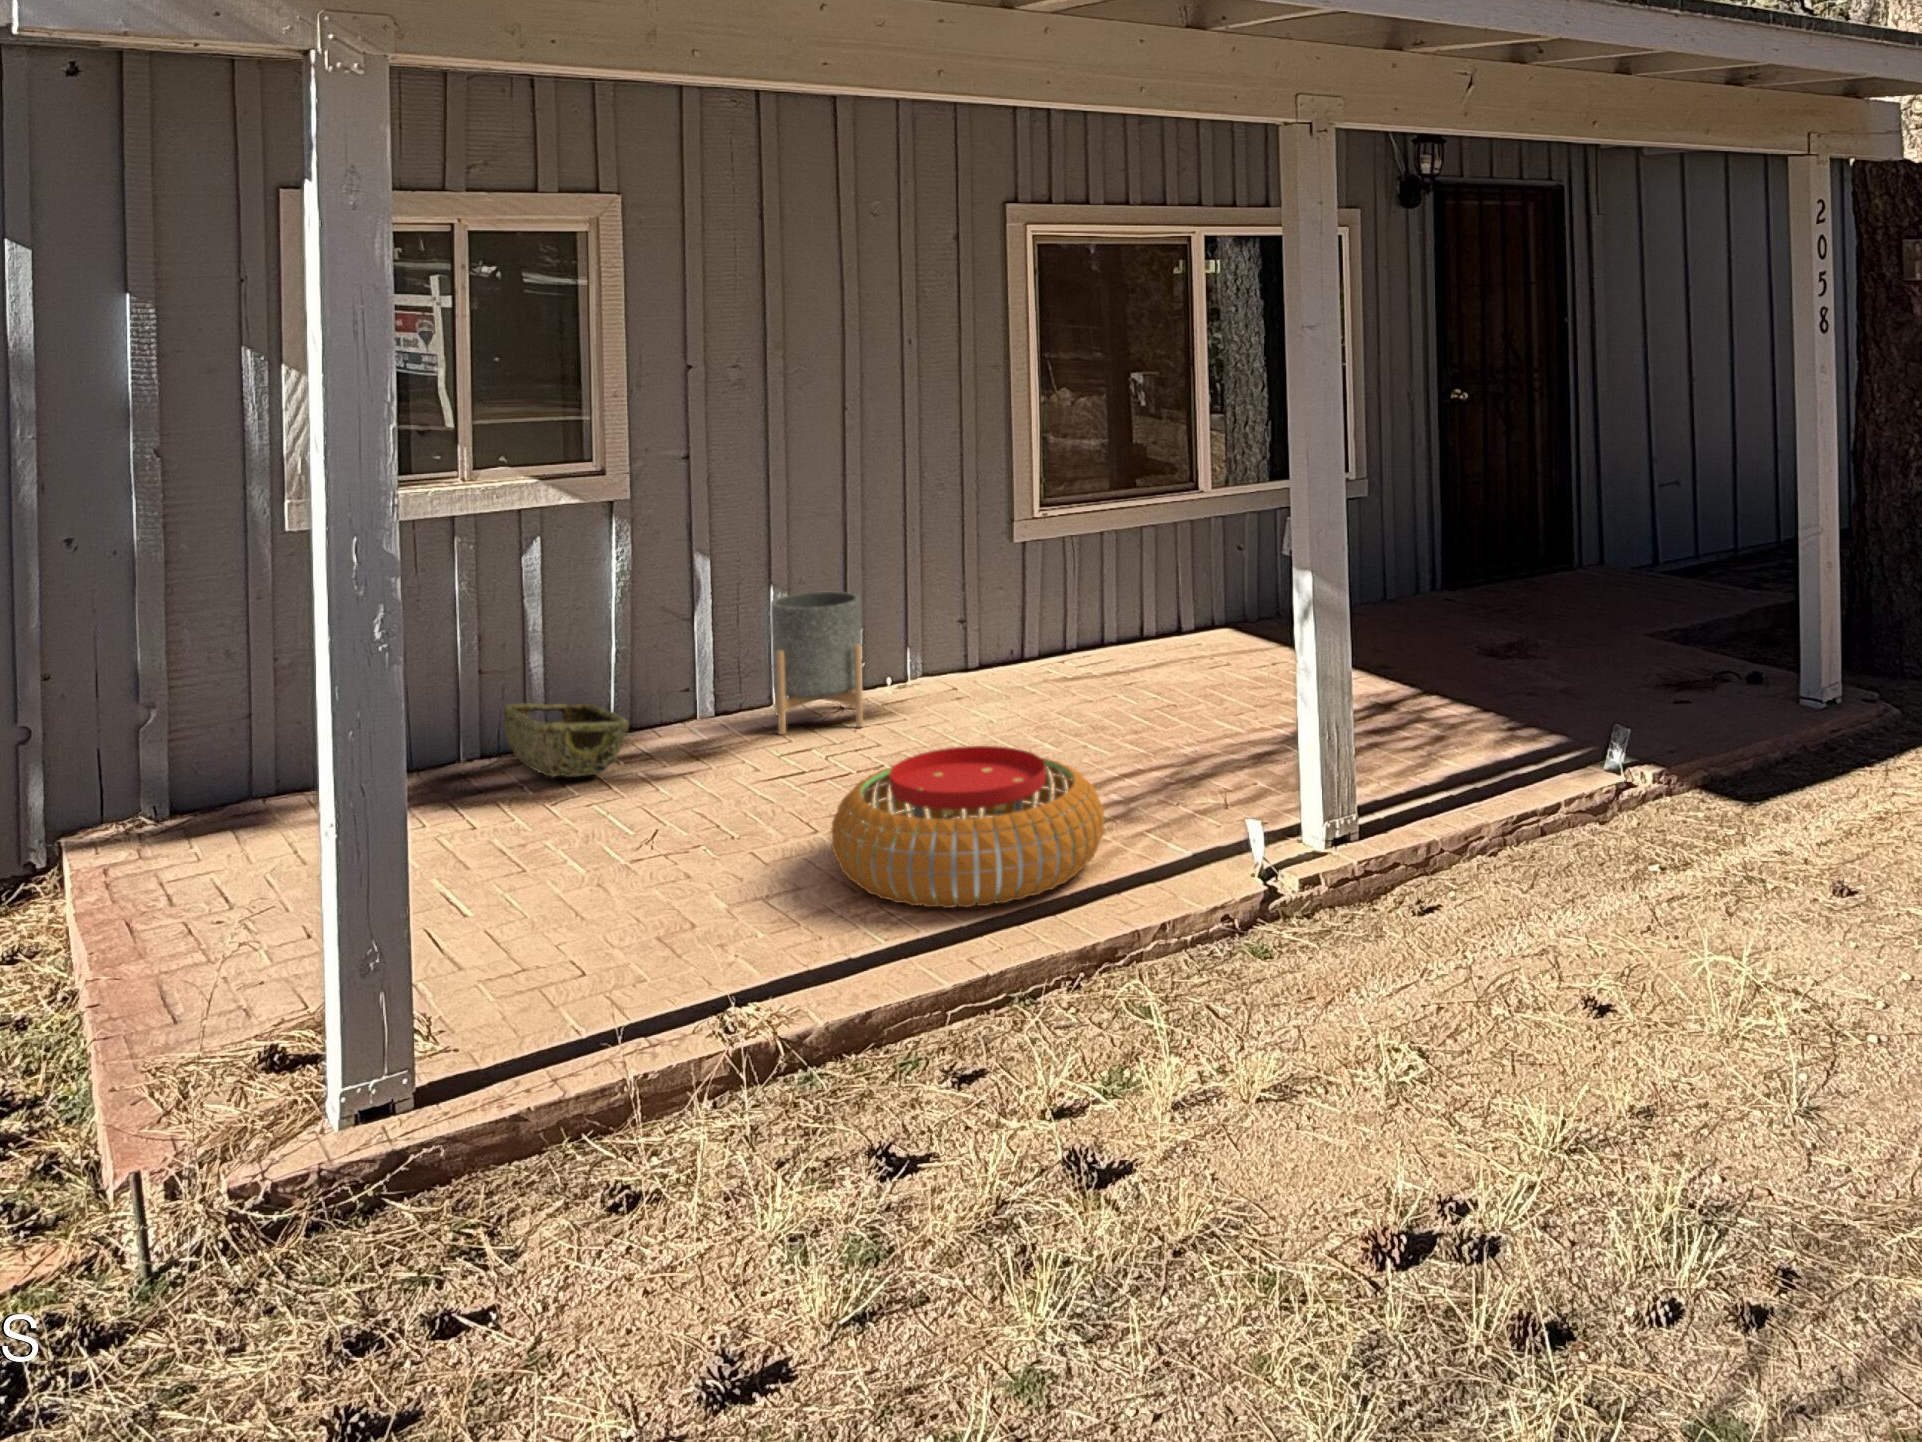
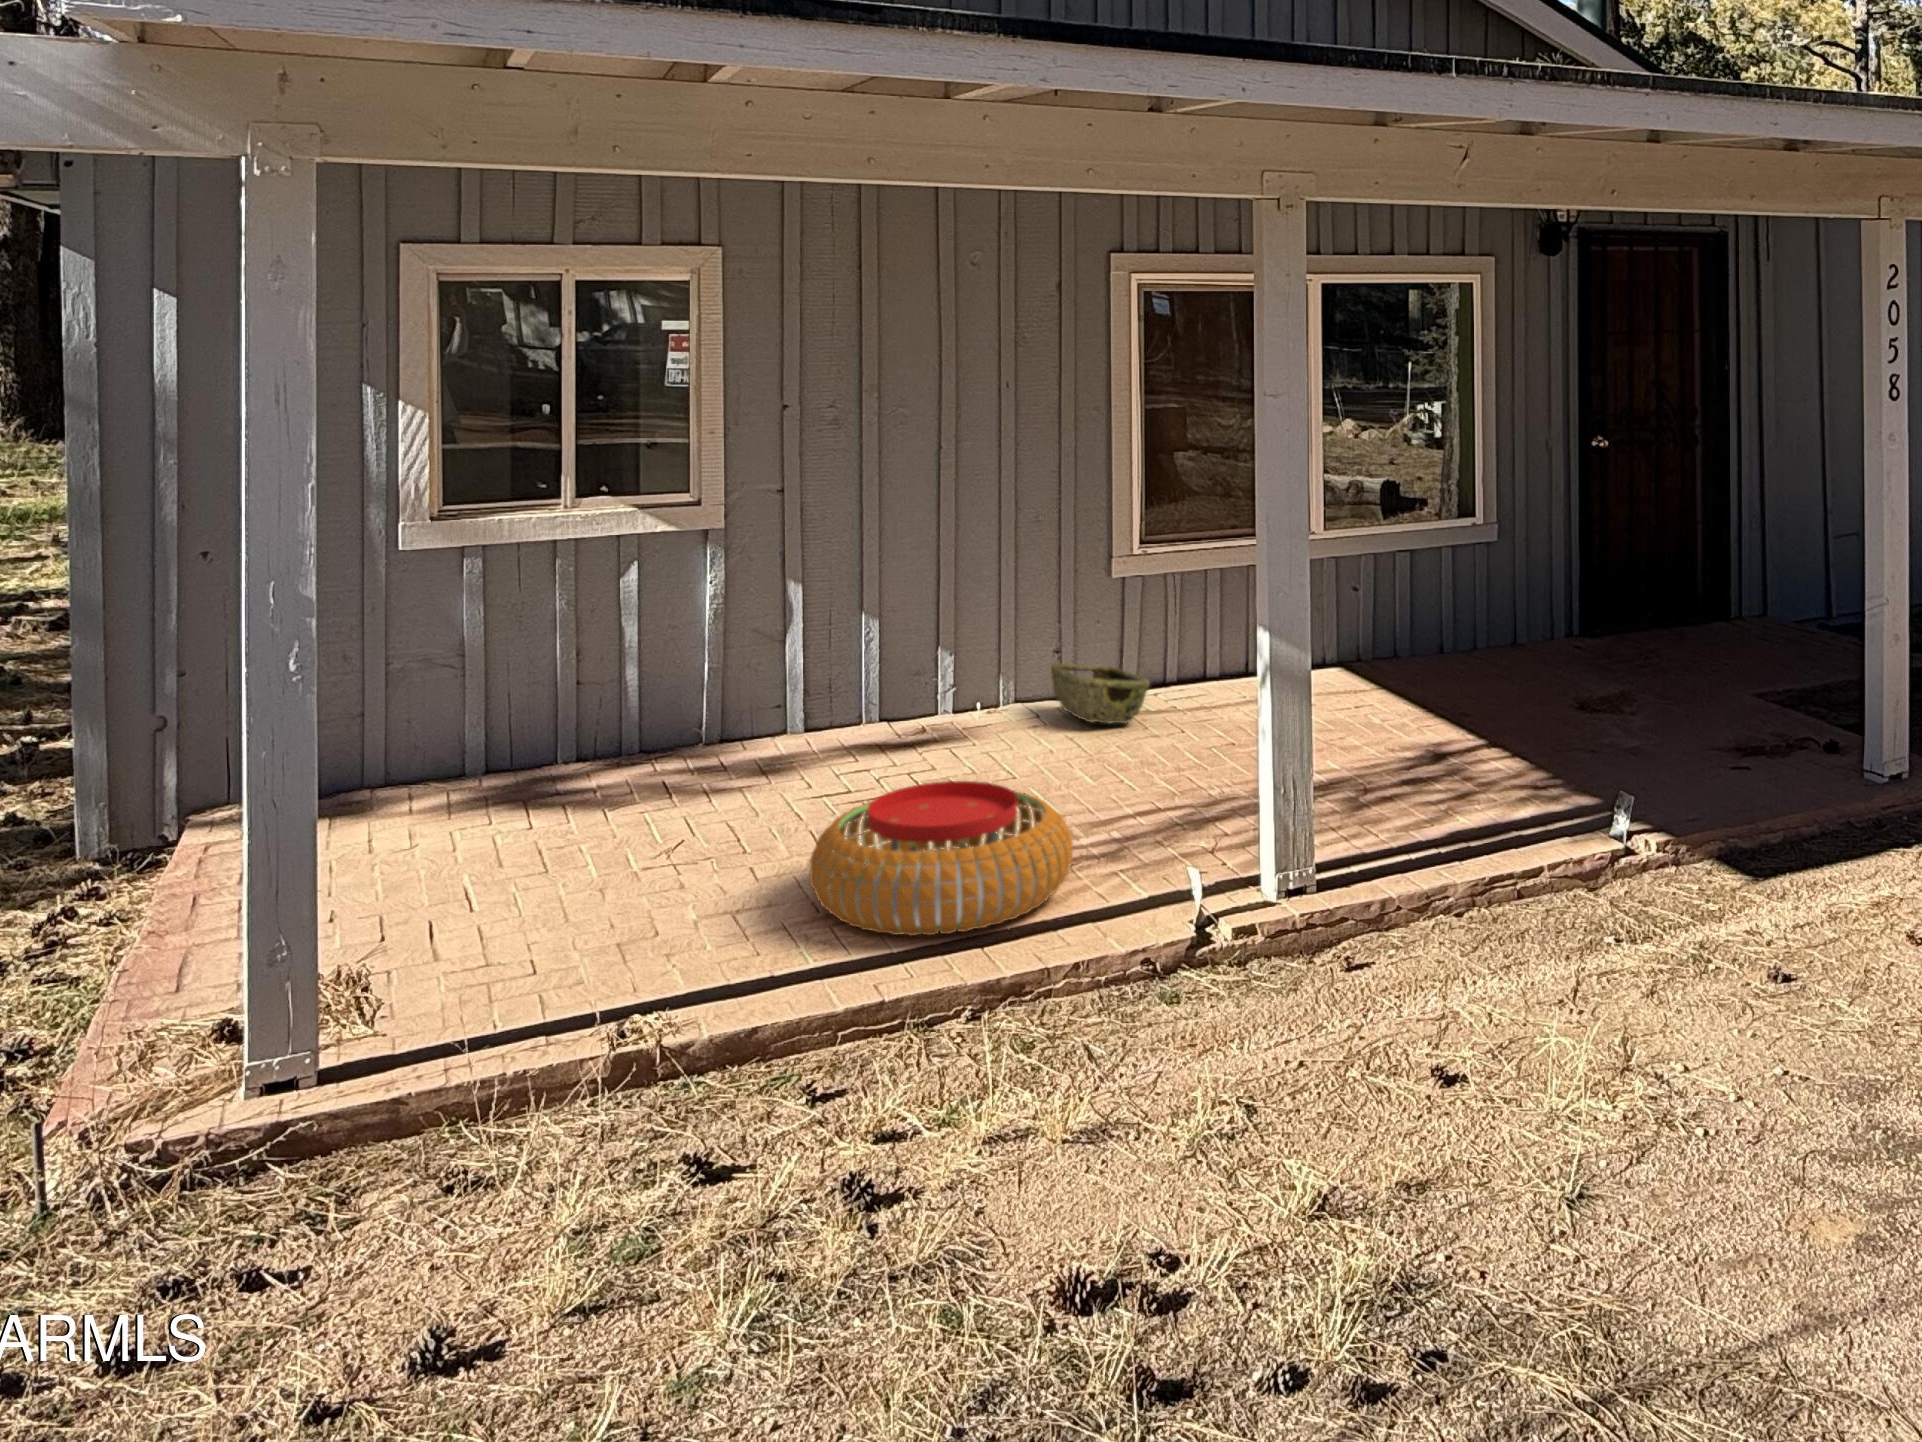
planter: present [771,591,863,735] -> none [859,620,948,755]
woven basket: present [504,703,628,777] -> present [1051,663,1150,724]

